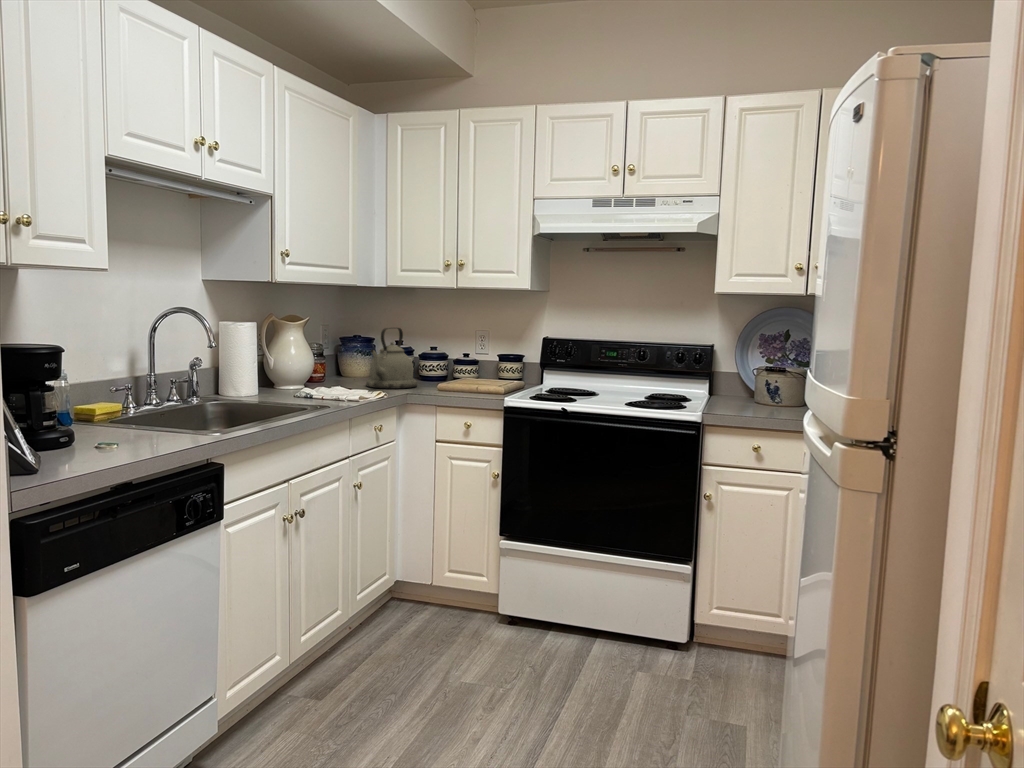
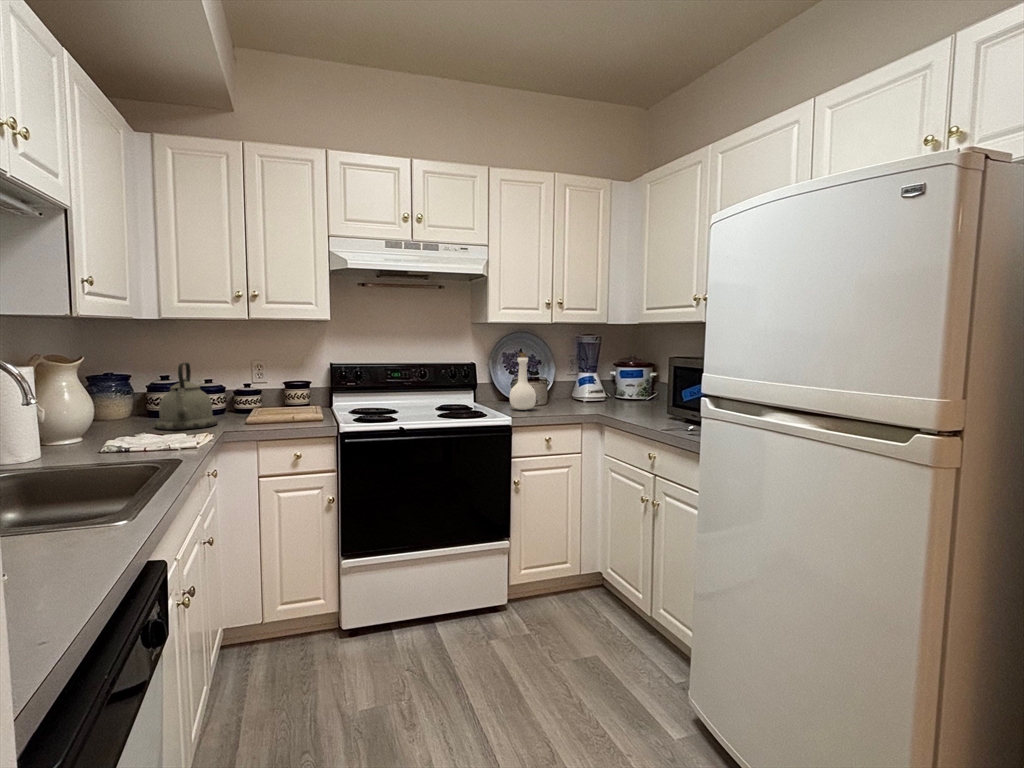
bottle: none [728,334,764,409] -> present [509,353,536,410]

